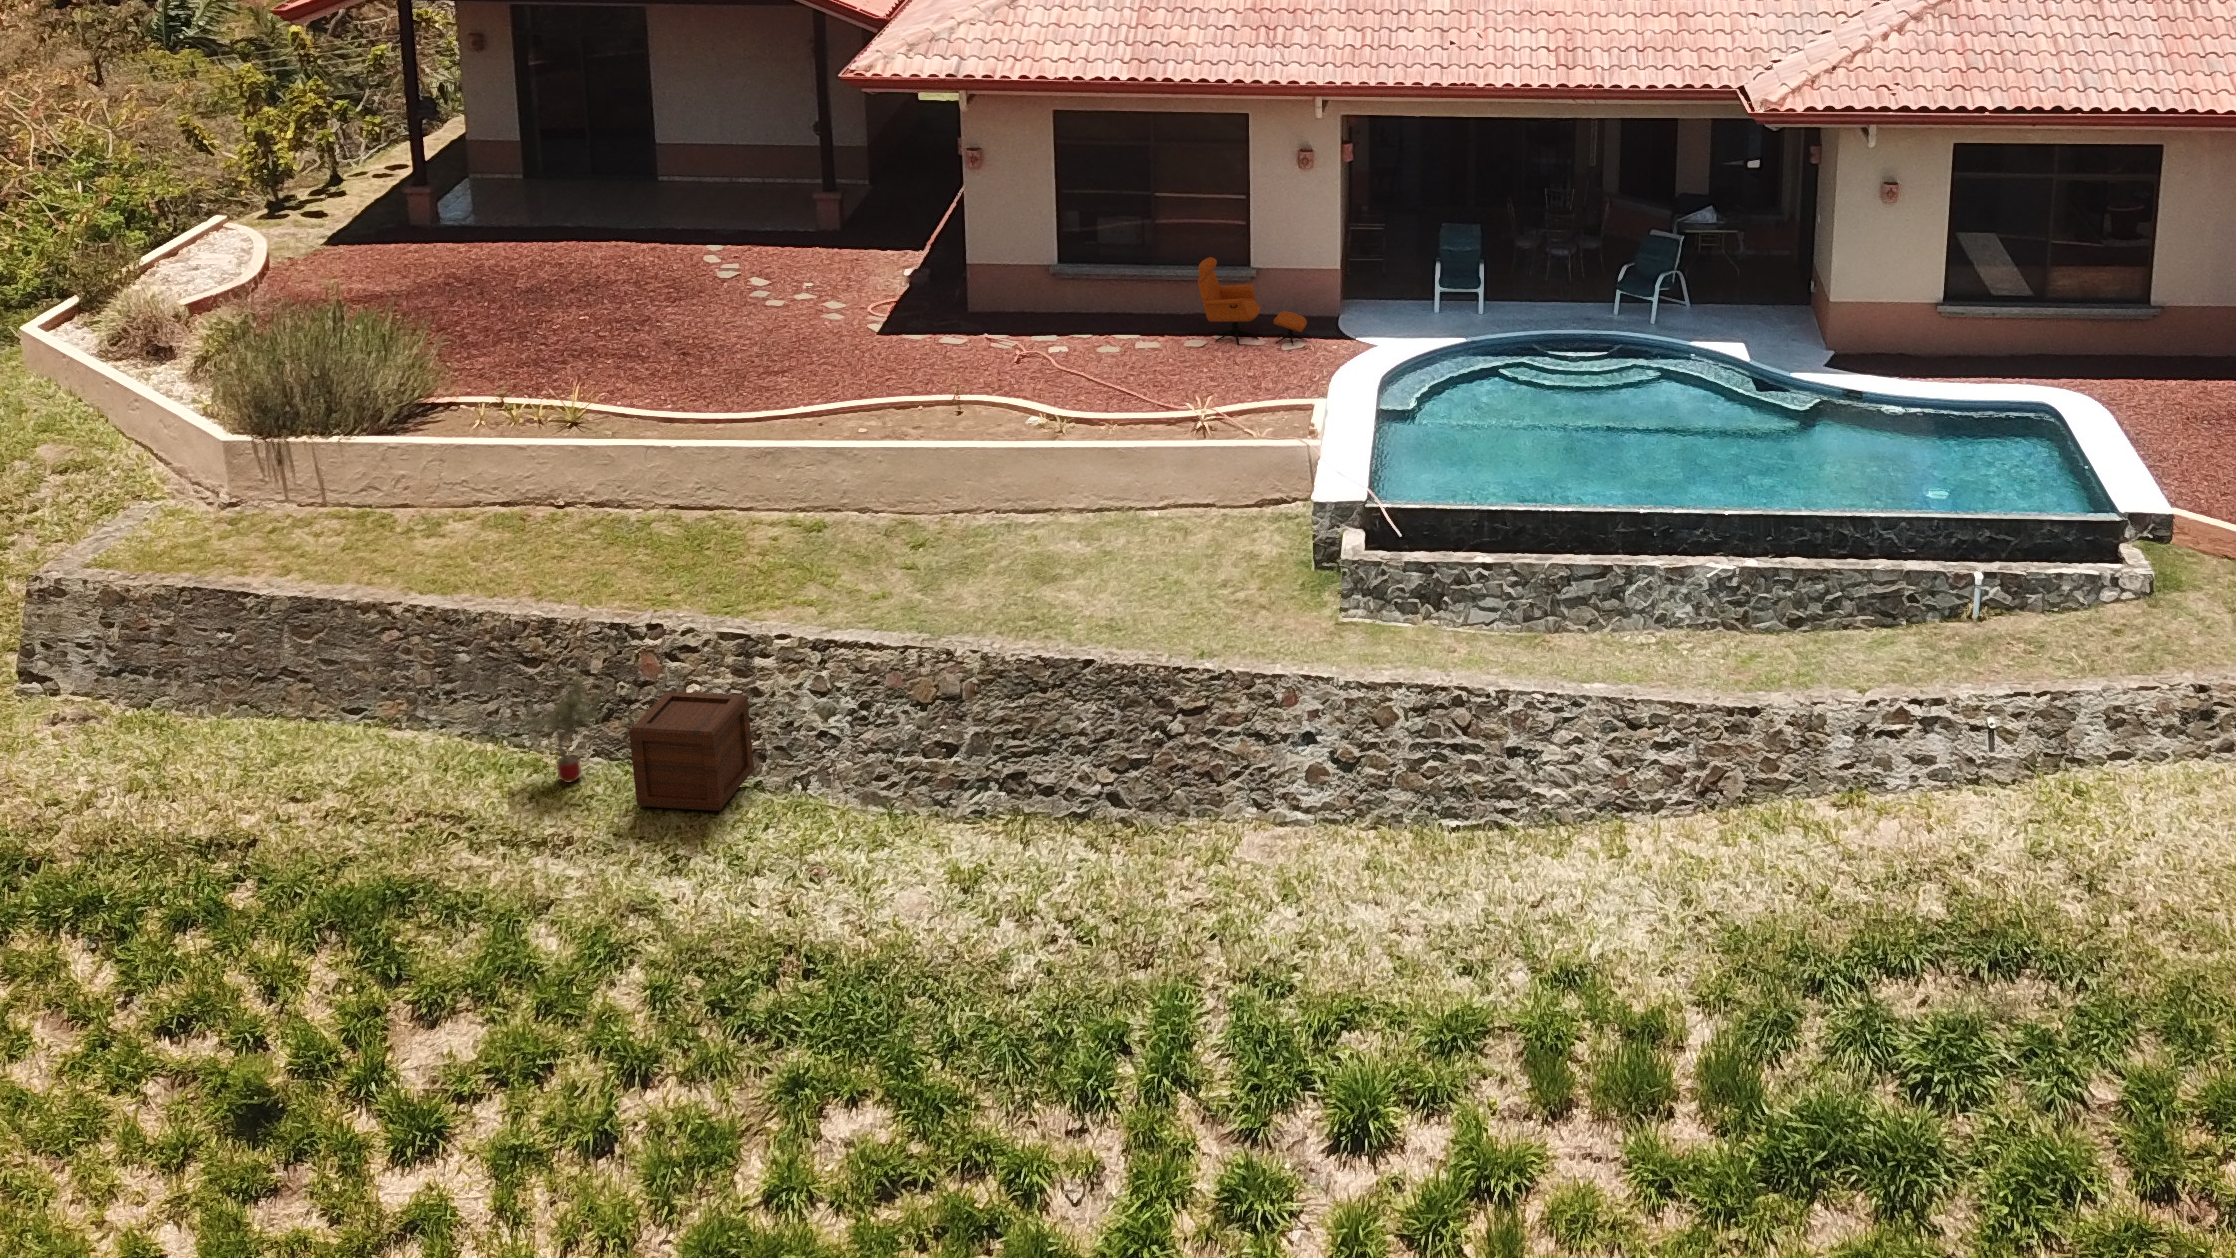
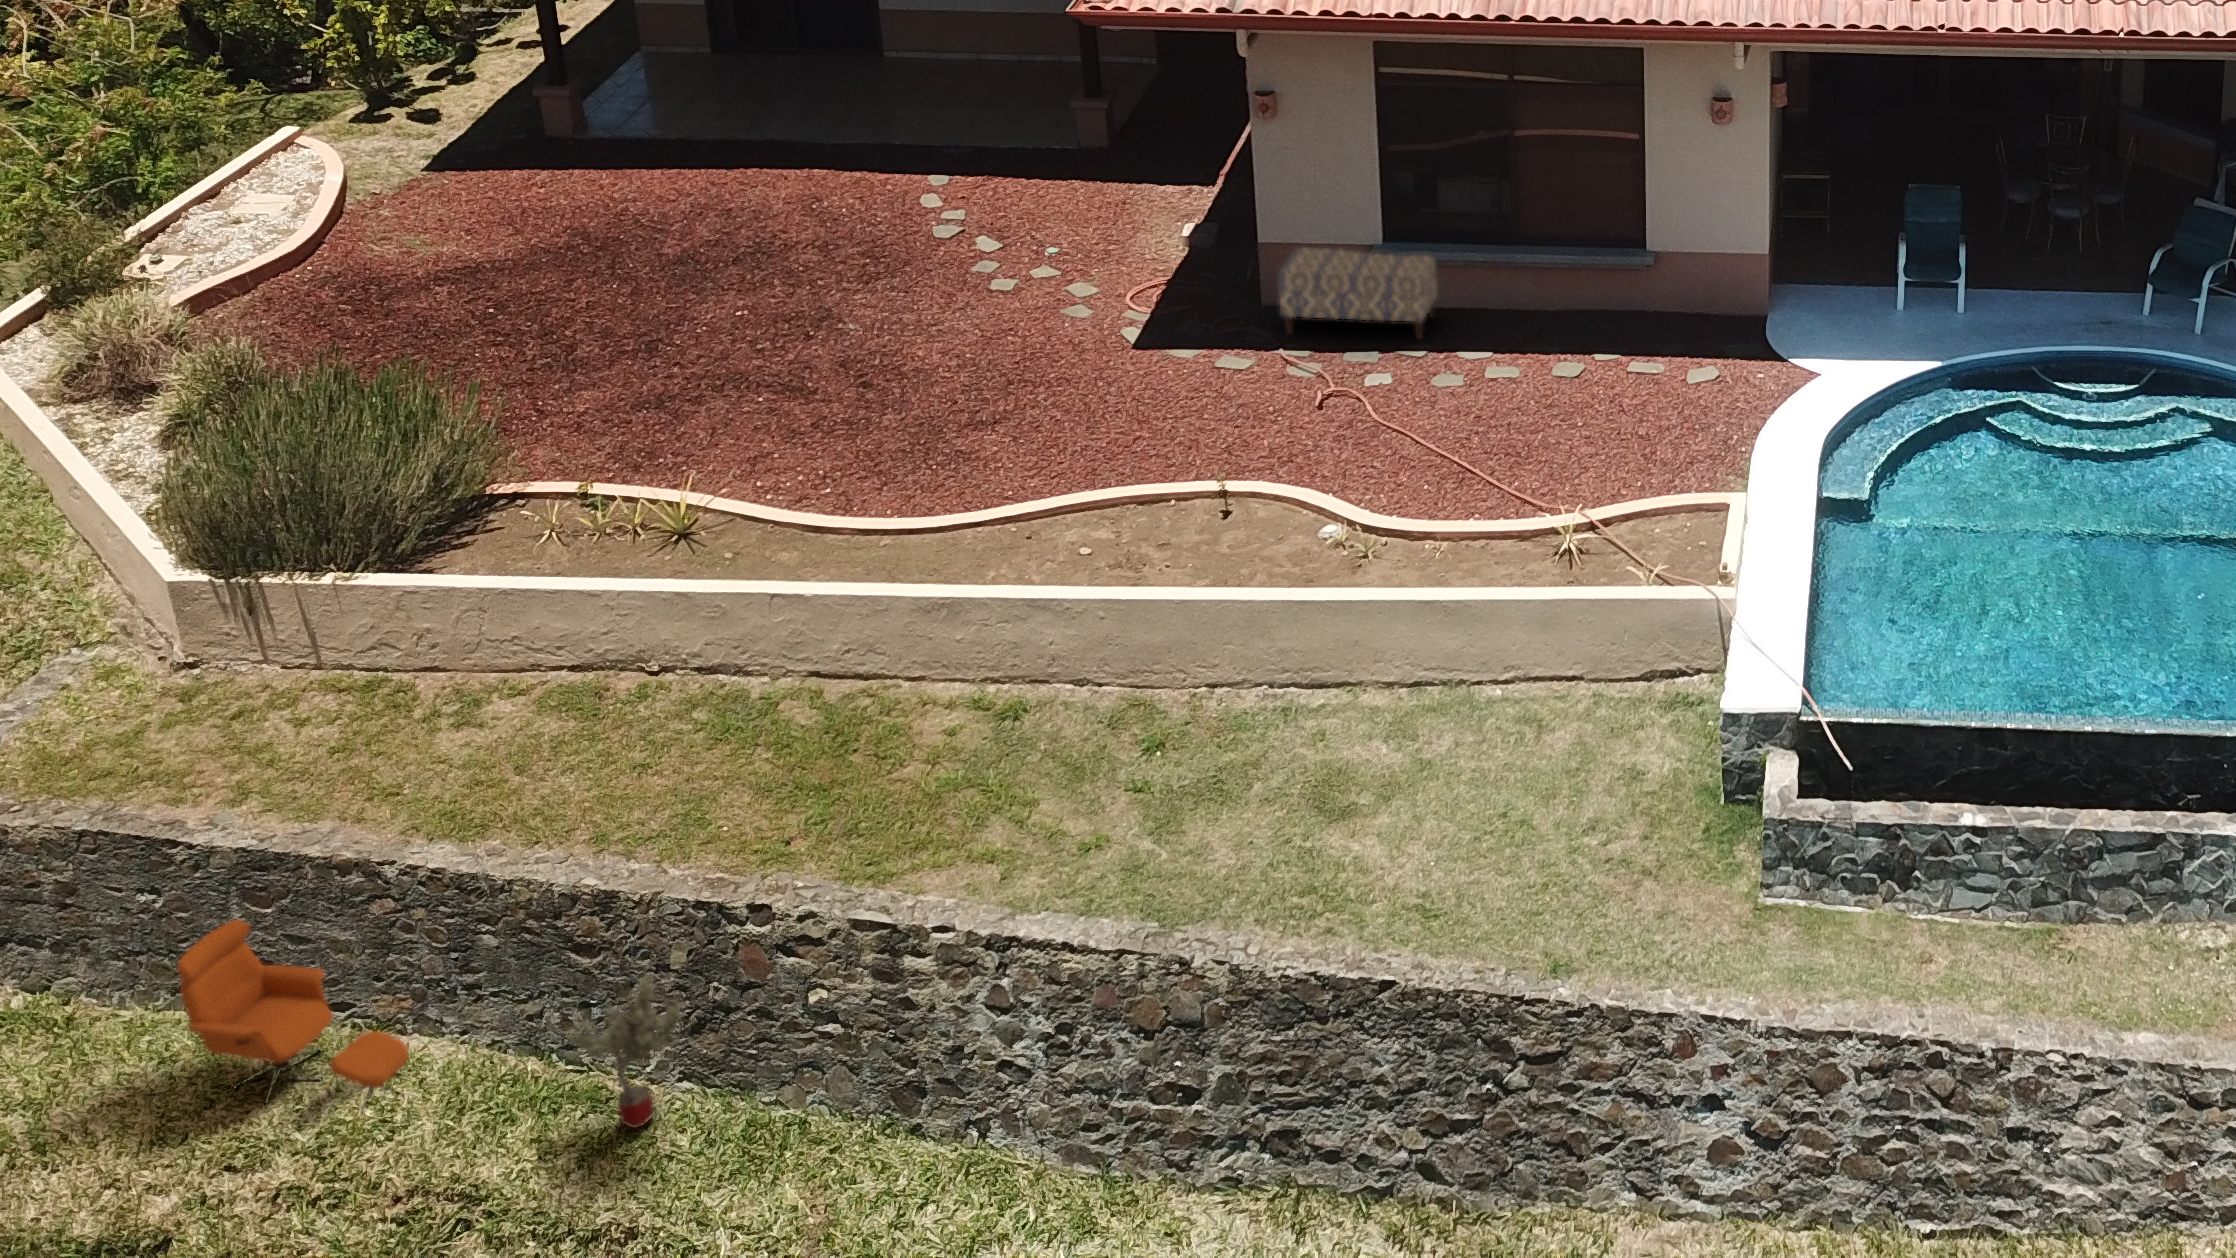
armchair: present [1198,257,1307,346] -> present [177,920,409,1107]
bench: none [980,268,1095,330] -> present [1278,248,1438,340]
wooden crate: present [629,691,754,811] -> none [712,998,906,1192]

